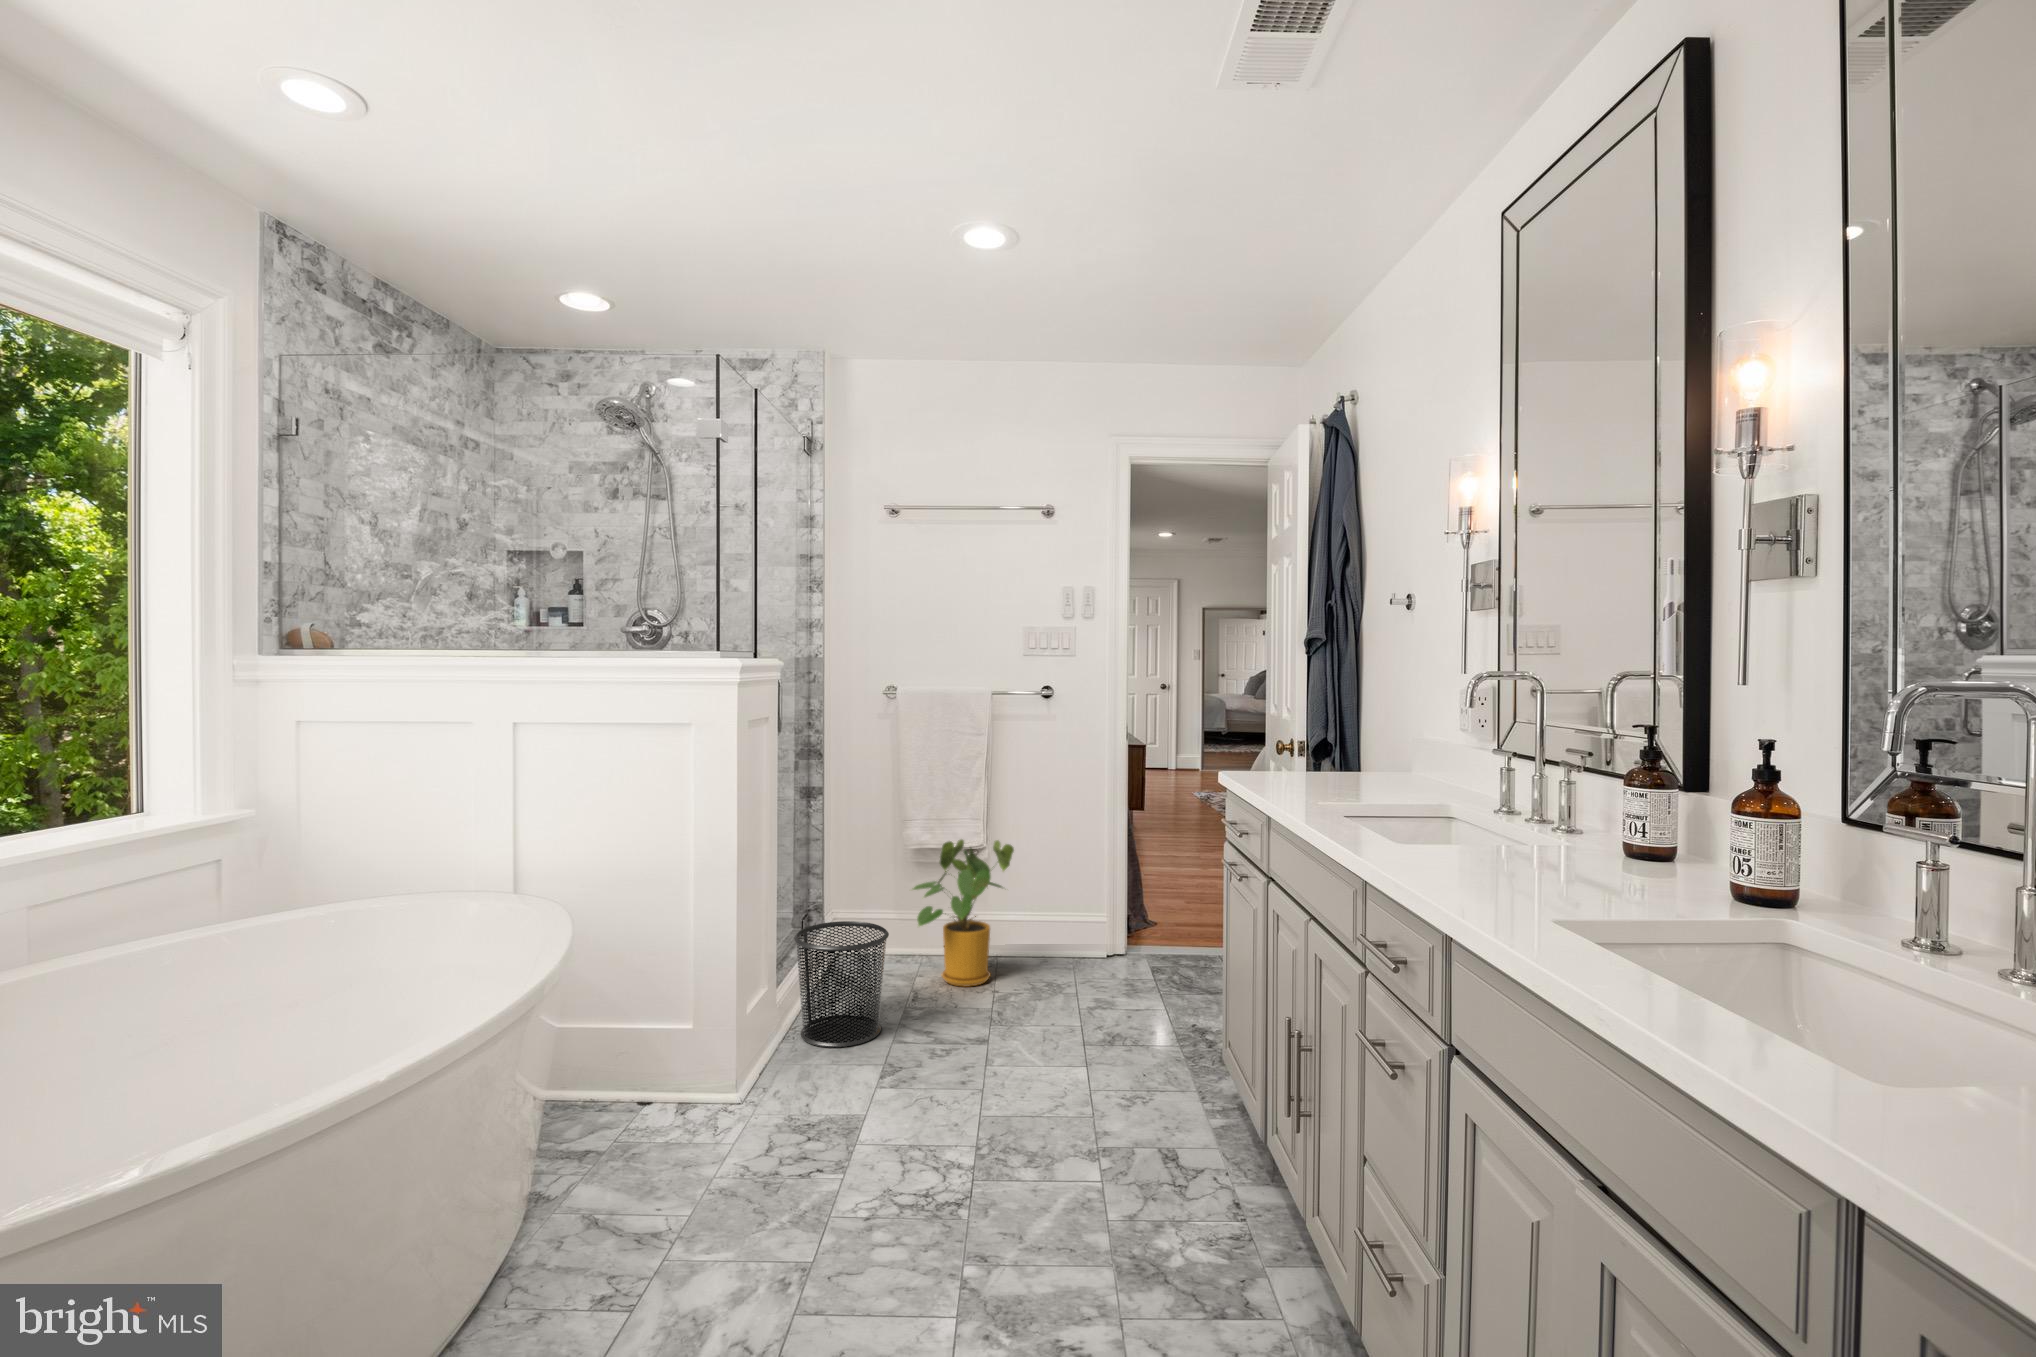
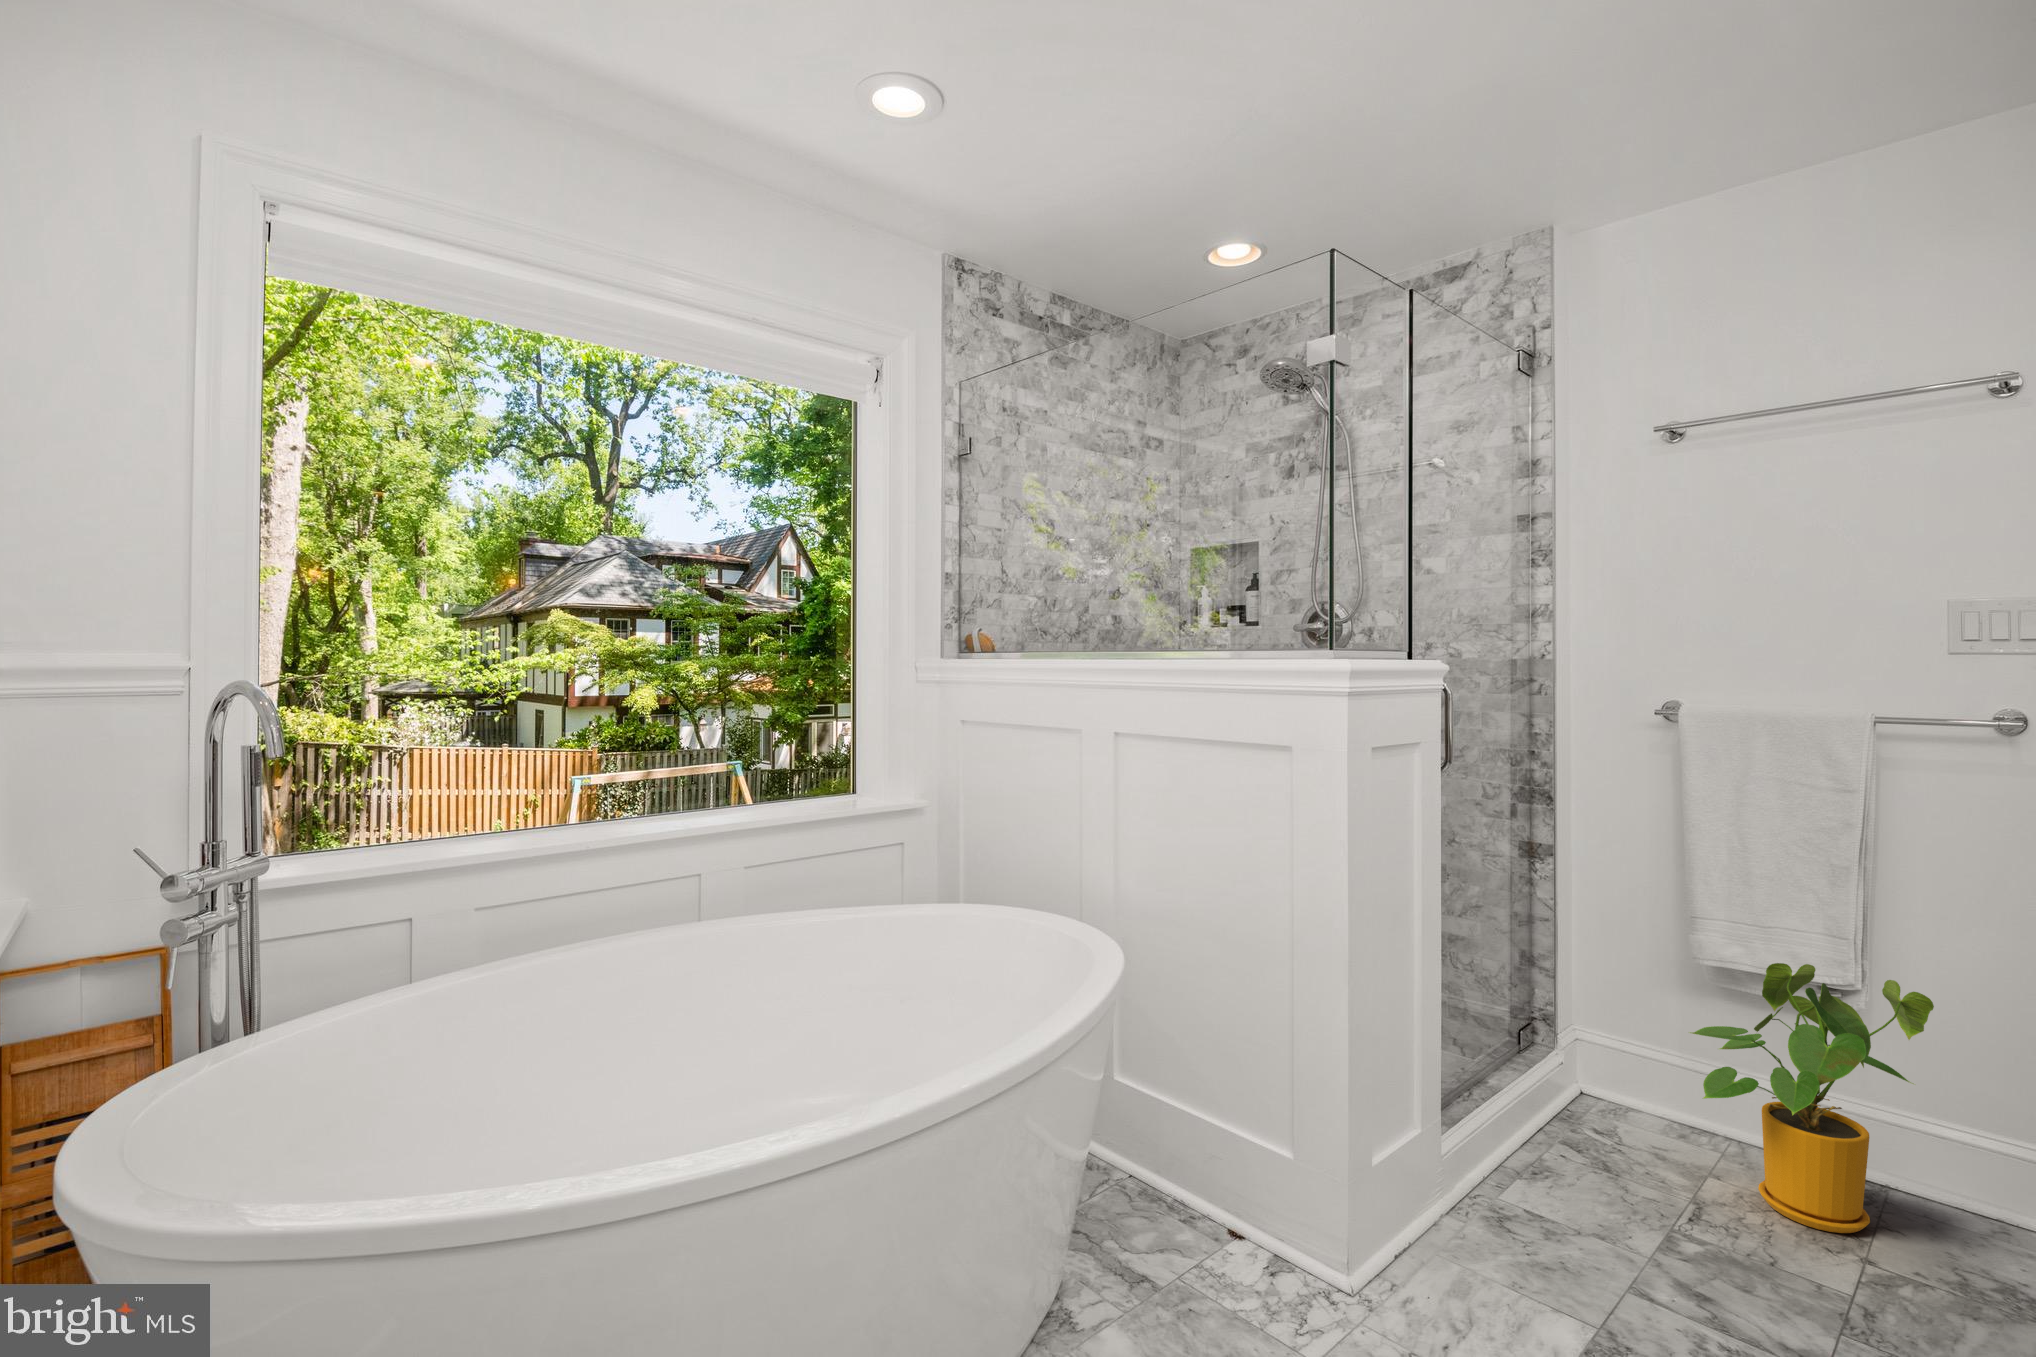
waste bin: present [794,921,889,1048] -> none [1467,1051,1632,1267]

